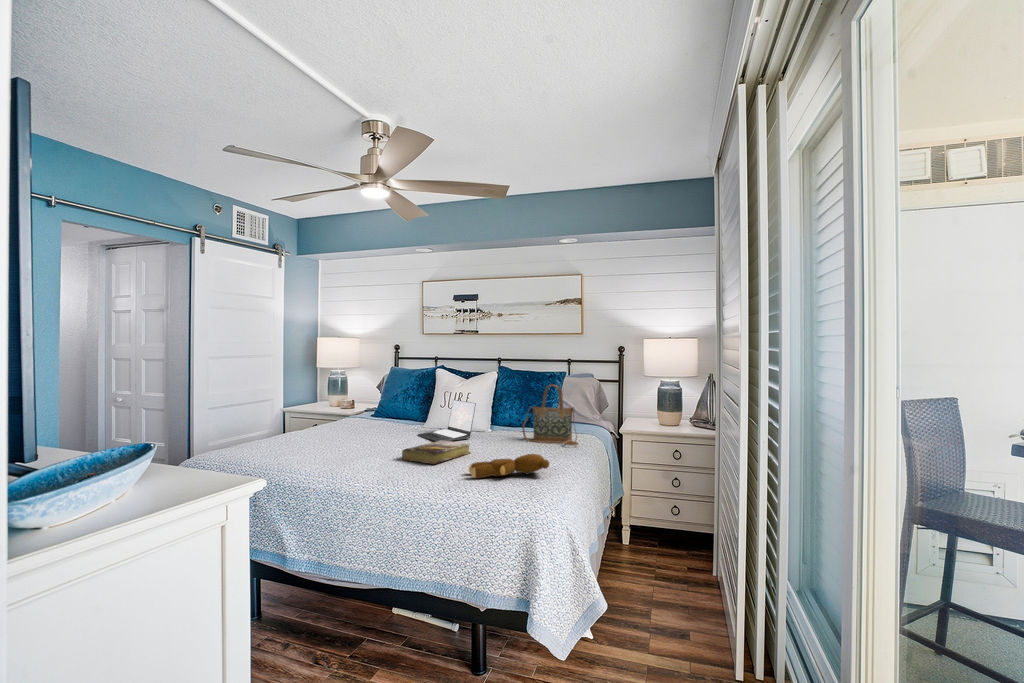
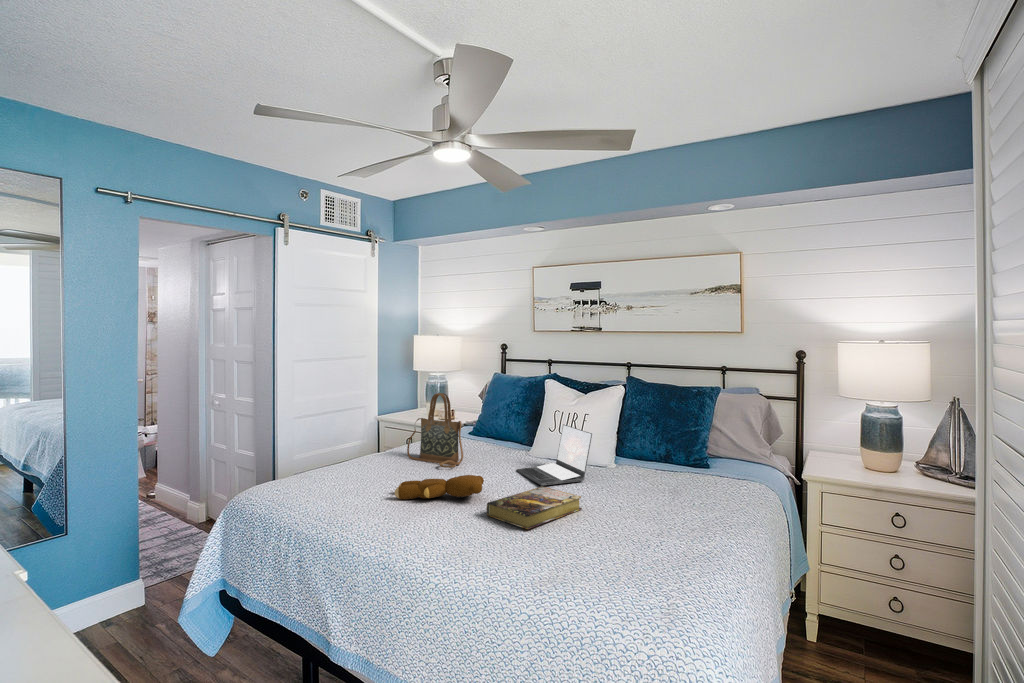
handbag: present [522,385,578,445] -> present [407,393,463,468]
teddy bear: present [469,454,549,478] -> present [395,475,484,499]

